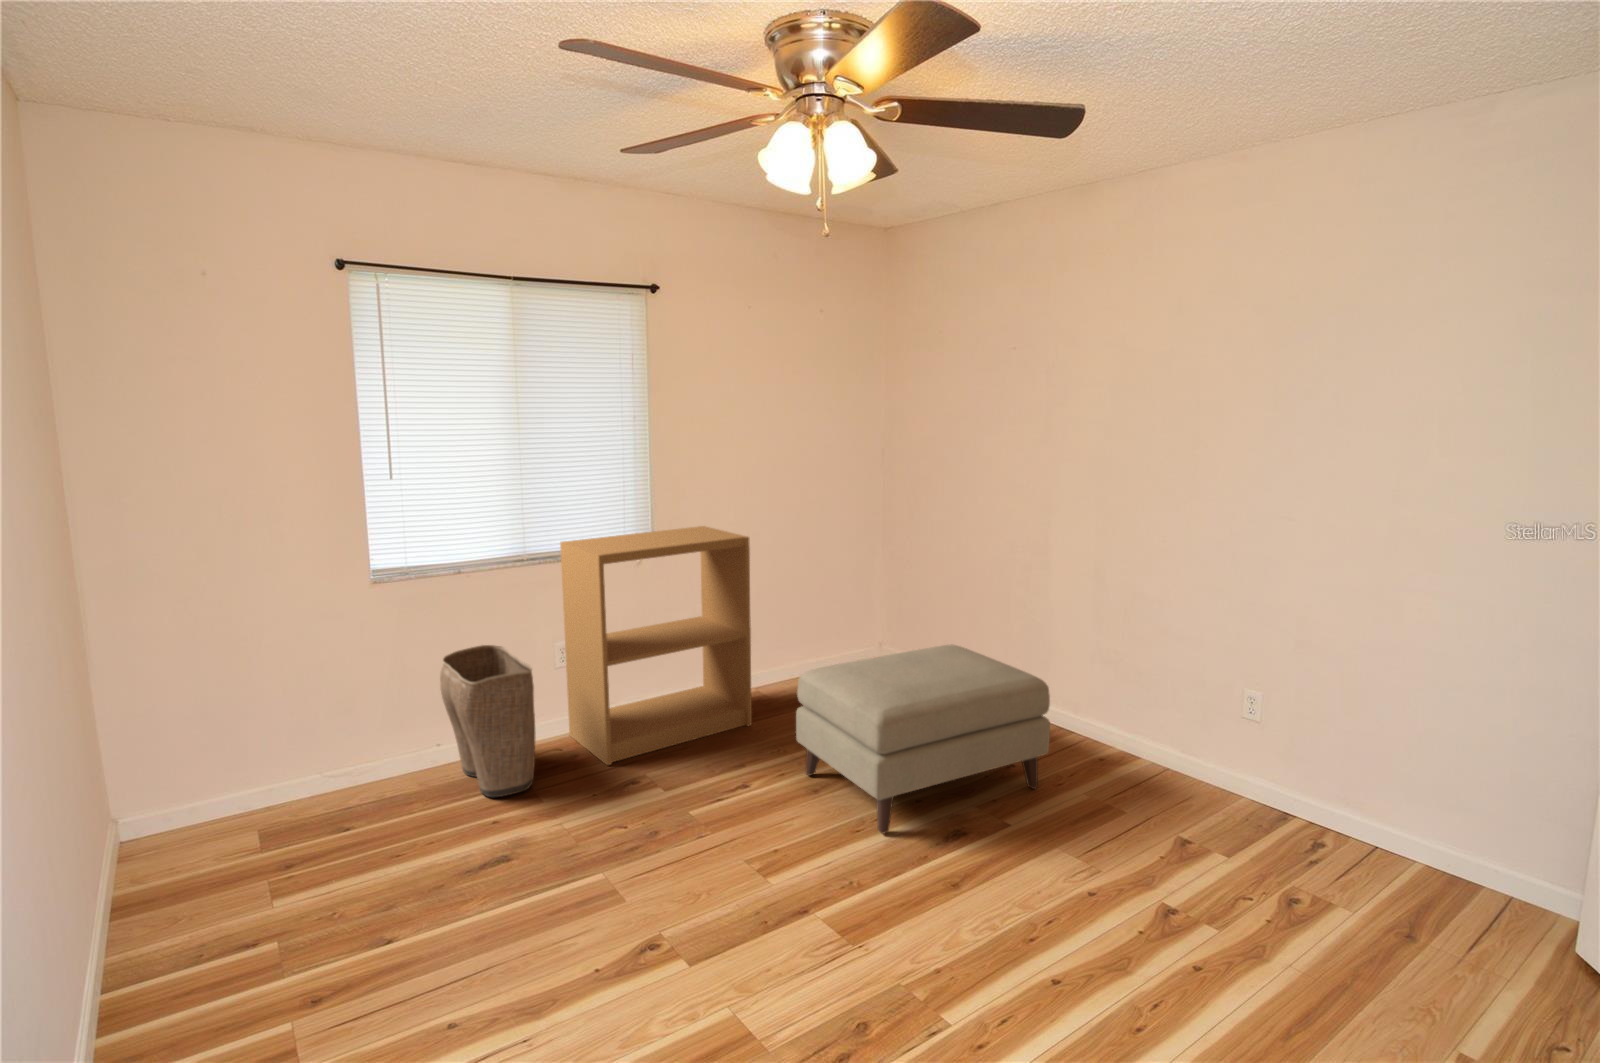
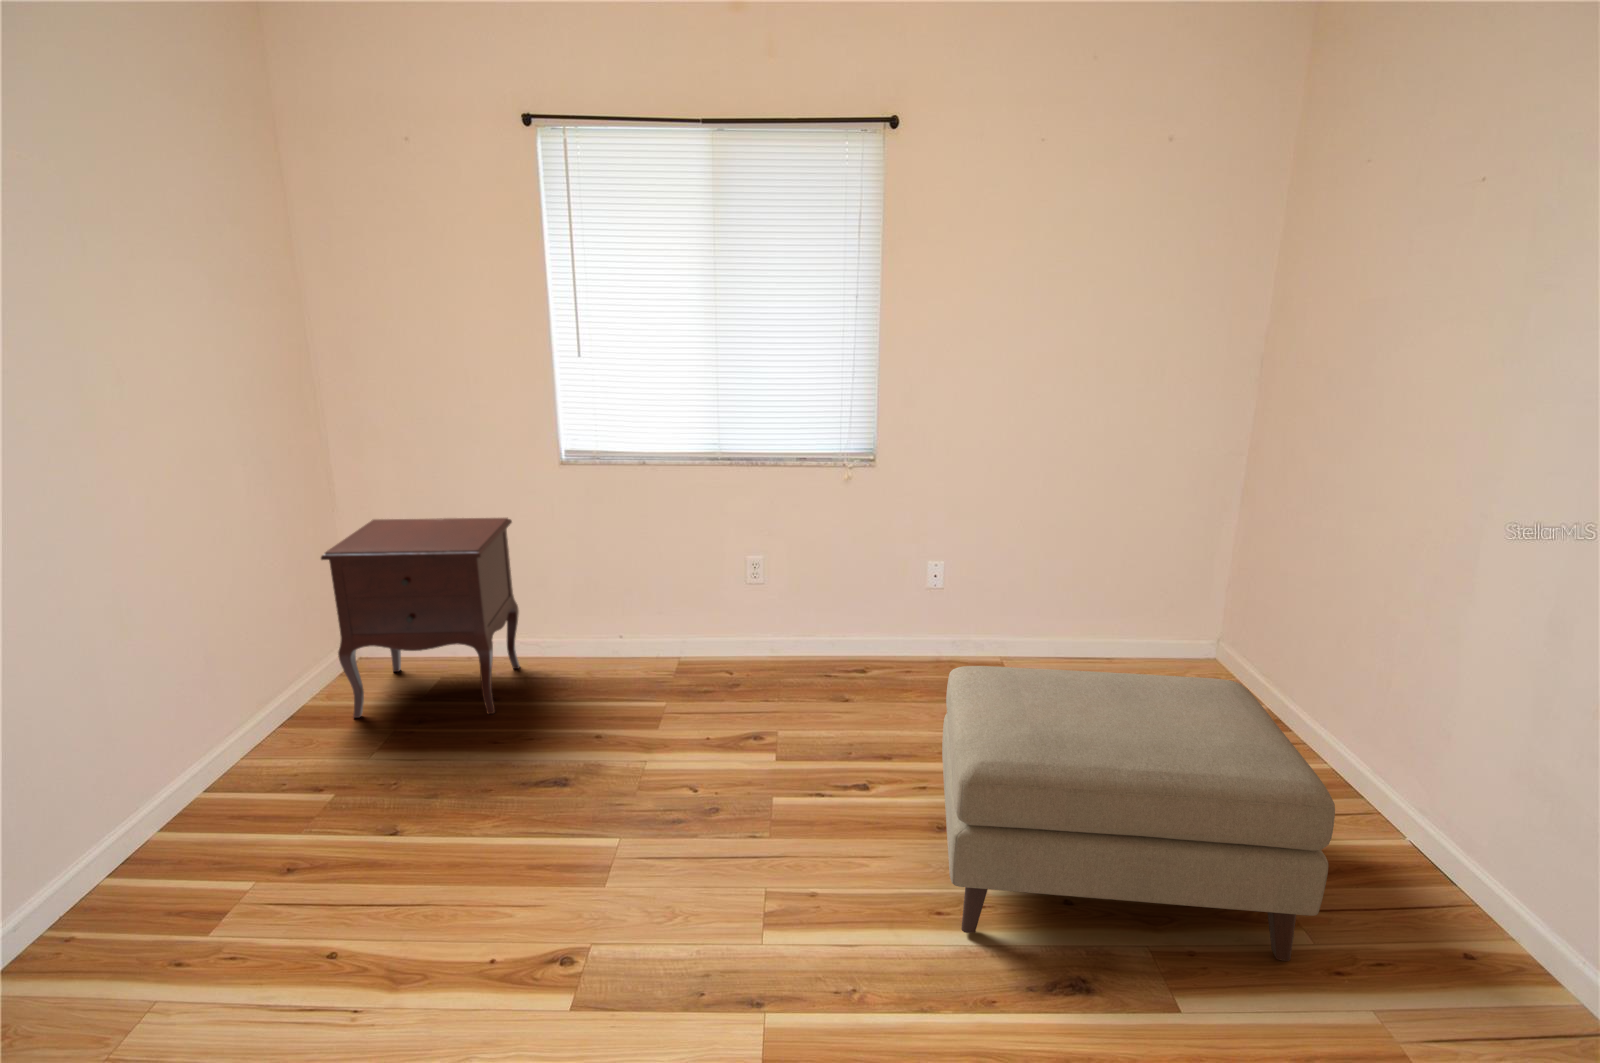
bookshelf: present [560,526,752,765] -> none [750,443,970,711]
nightstand: none [160,643,364,884] -> present [321,518,520,718]
laundry basket: present [440,645,535,797] -> none [592,546,681,714]

